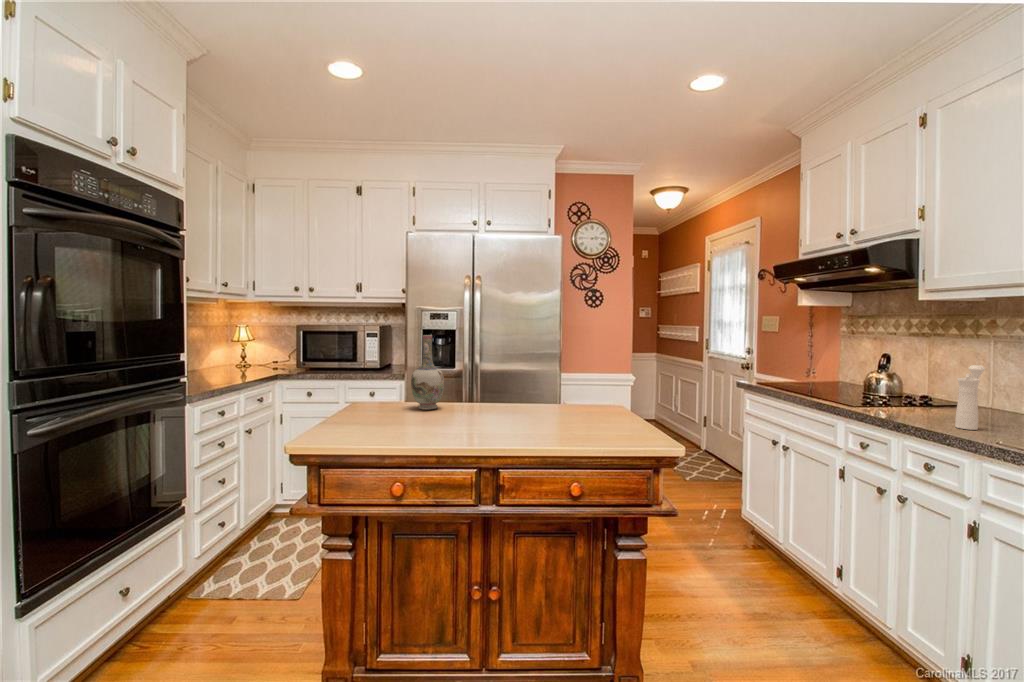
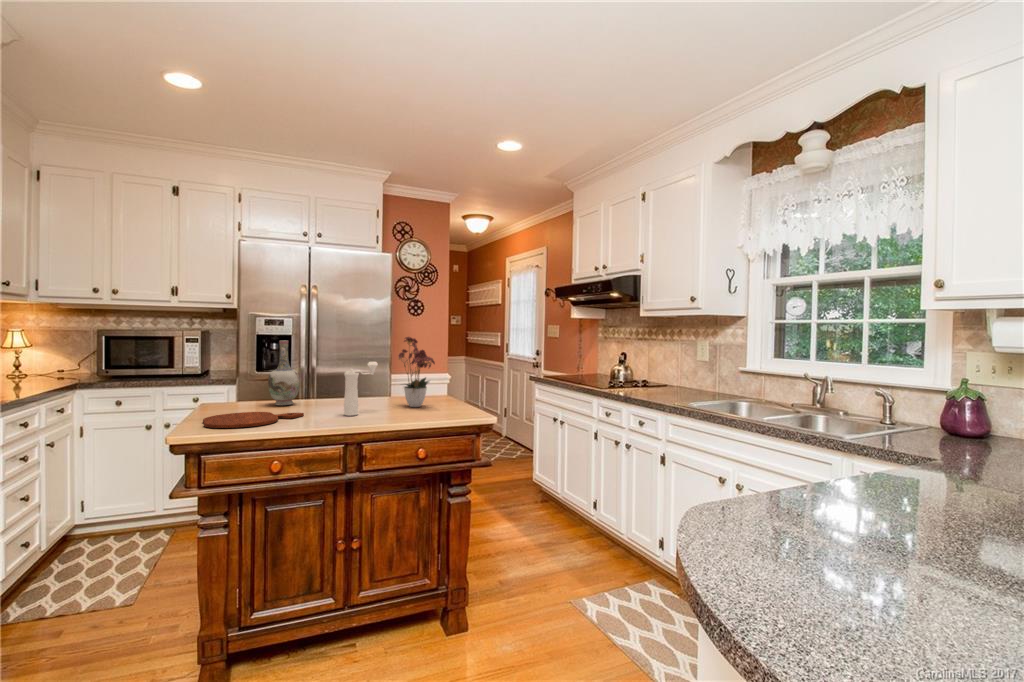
flower arrangement: none [550,326,604,422] -> present [398,337,435,407]
pepper mill: present [955,365,985,430] -> present [344,362,378,416]
cutting board: none [330,417,439,437] -> present [203,412,304,428]

